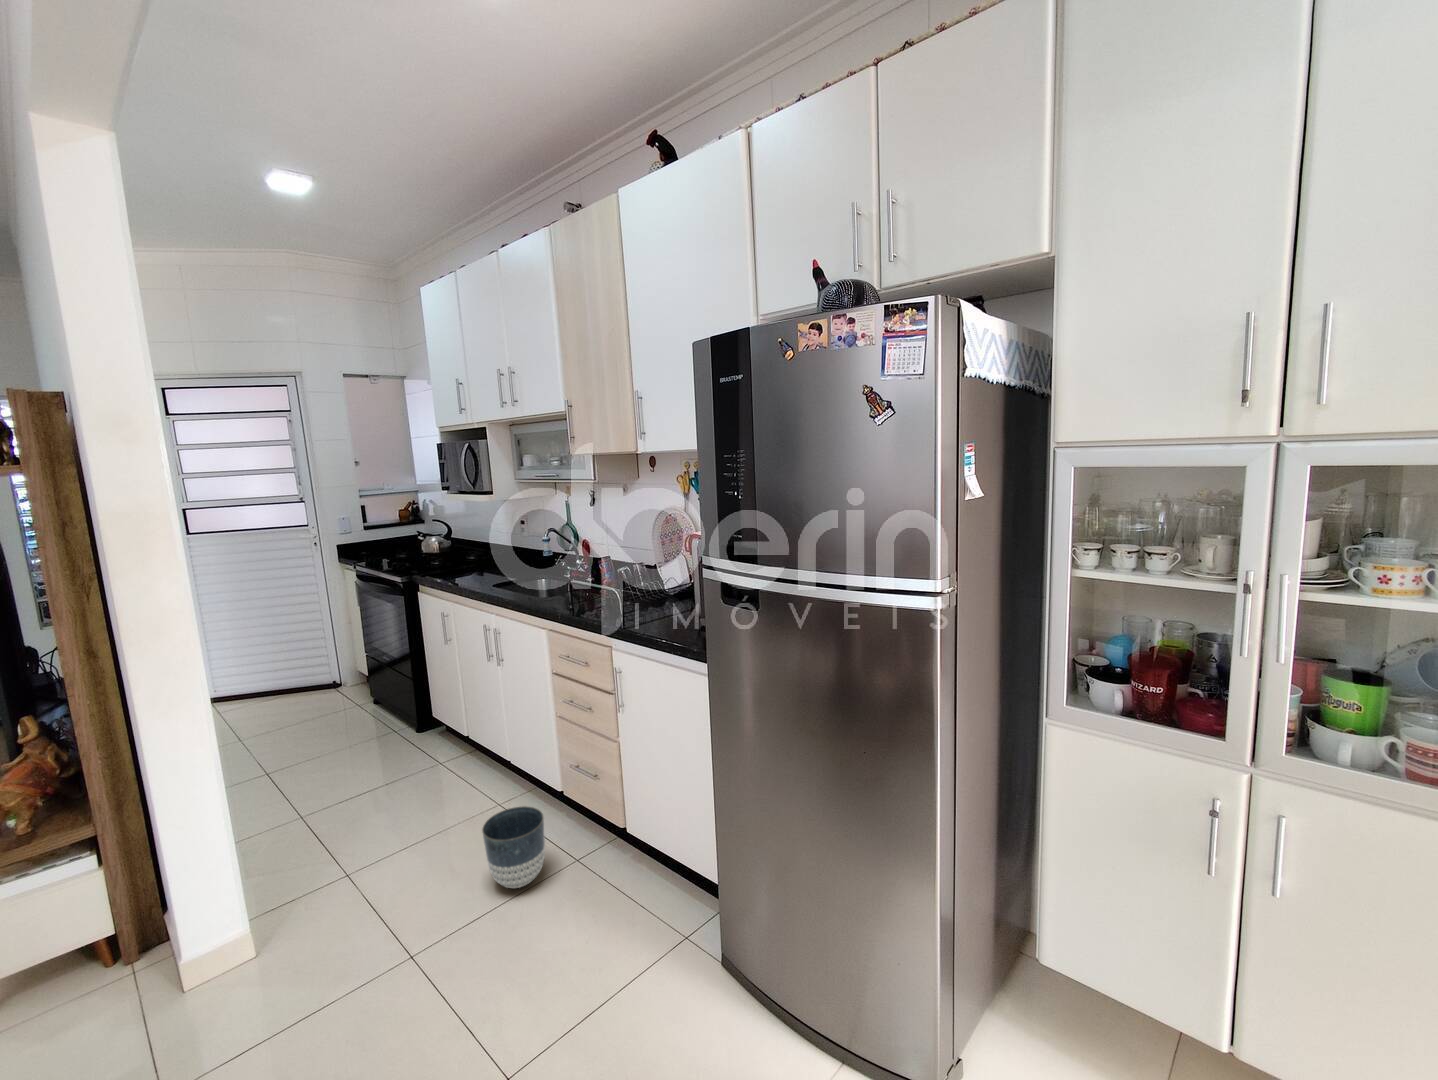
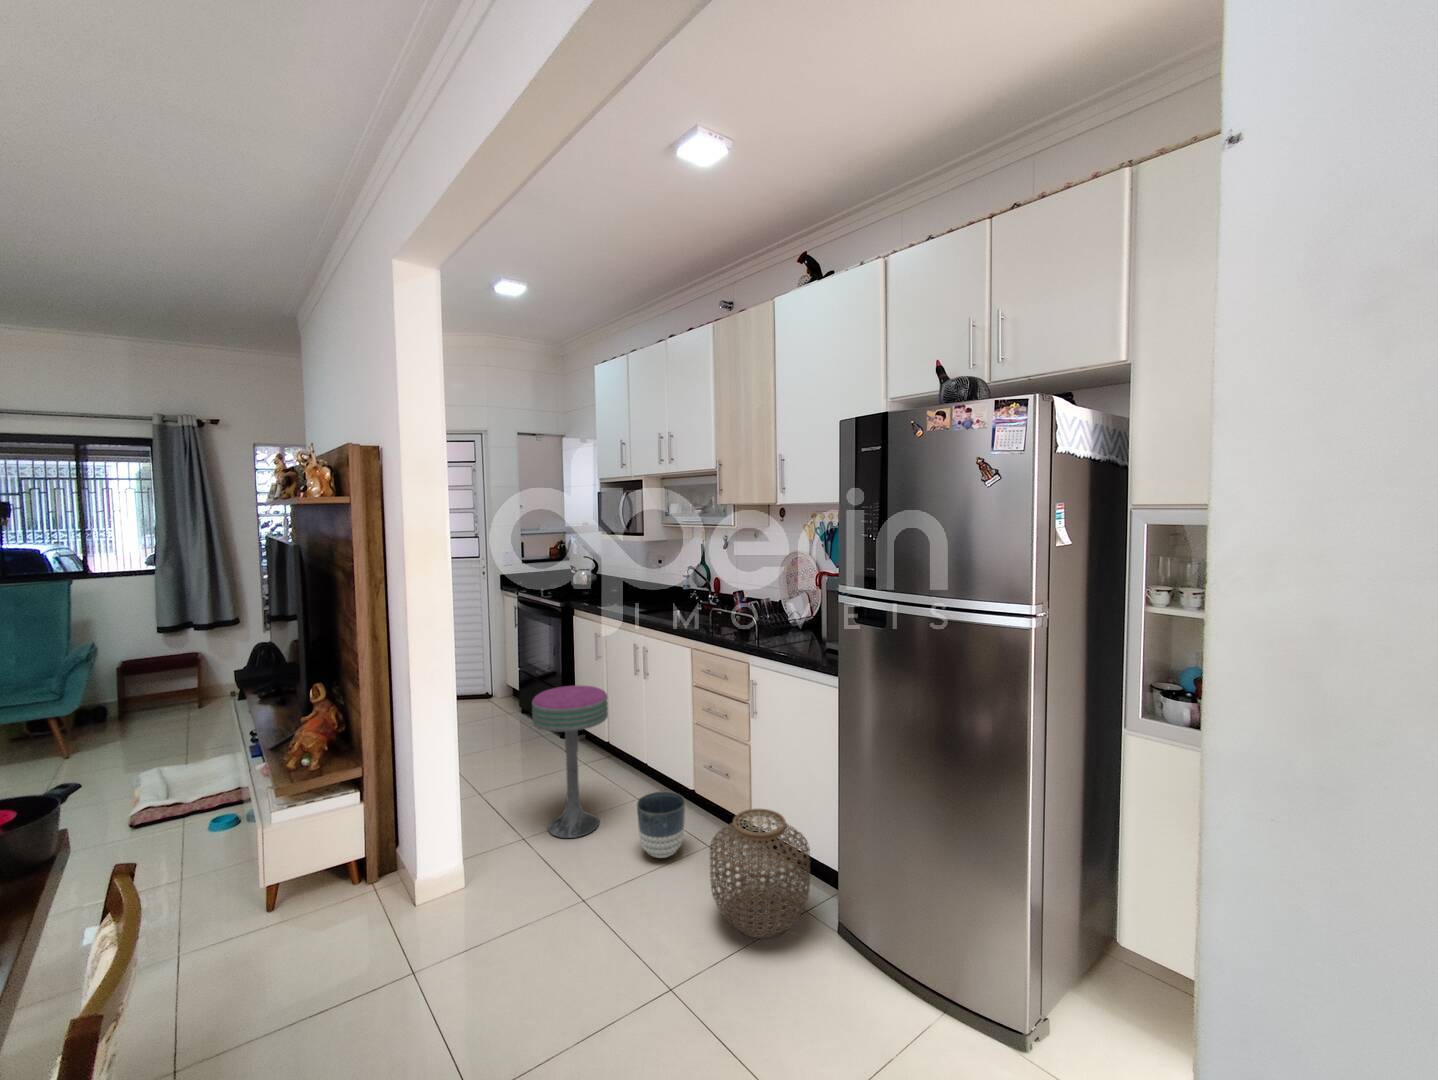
bar stool: none [342,685,447,873] -> present [532,685,608,838]
woven basket: none [561,830,686,988] -> present [710,809,810,938]

